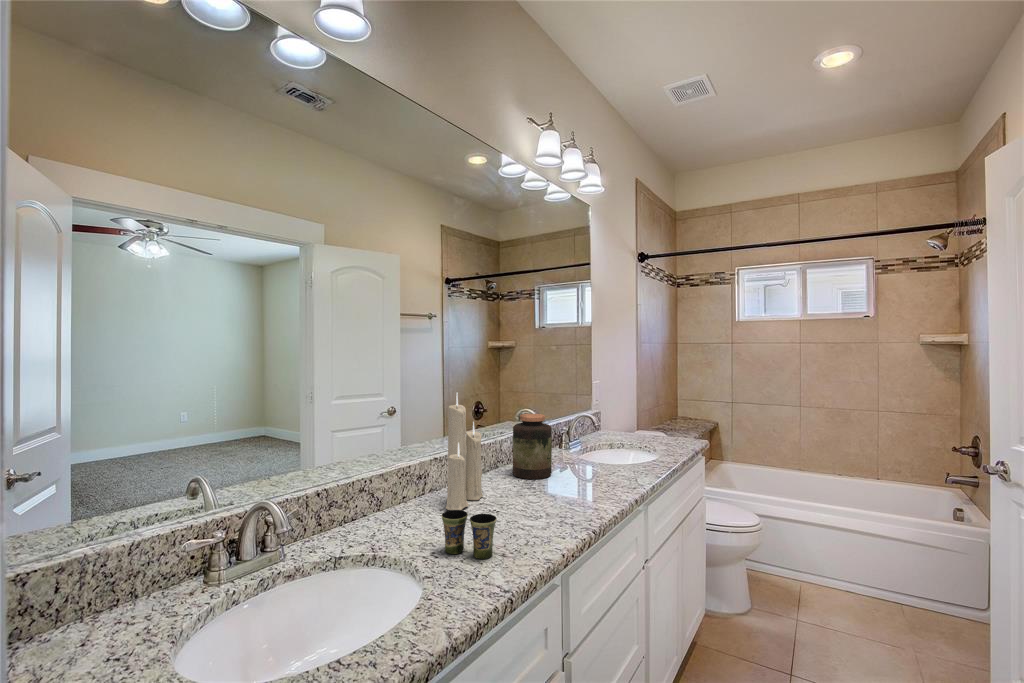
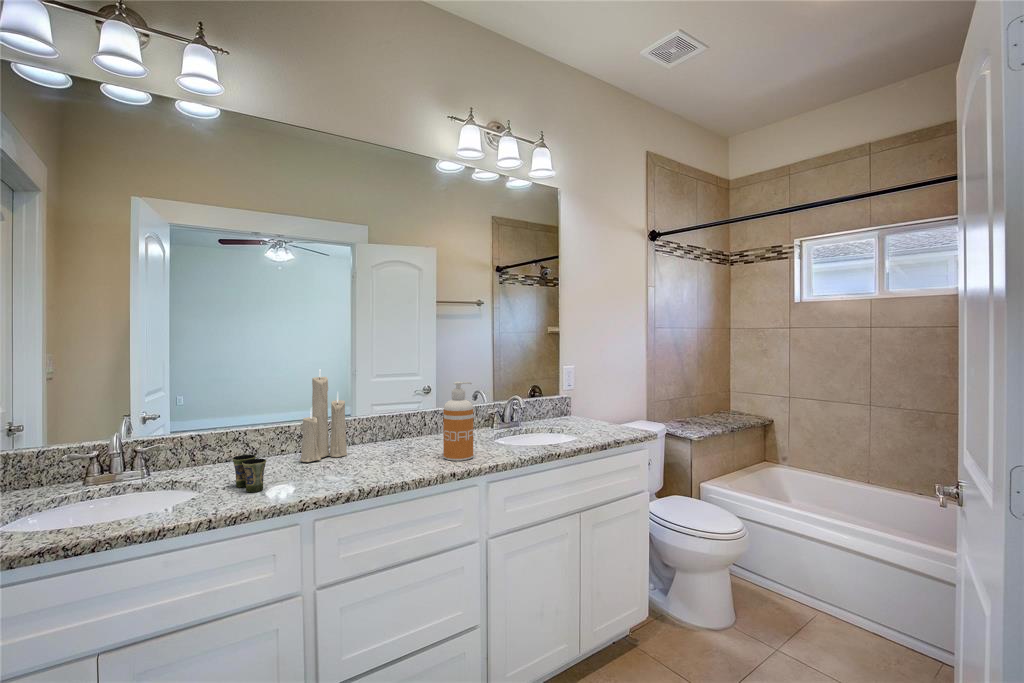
soap dispenser: none [587,404,620,490] -> present [443,382,473,461]
jar: present [513,414,552,479] -> none [406,390,441,448]

